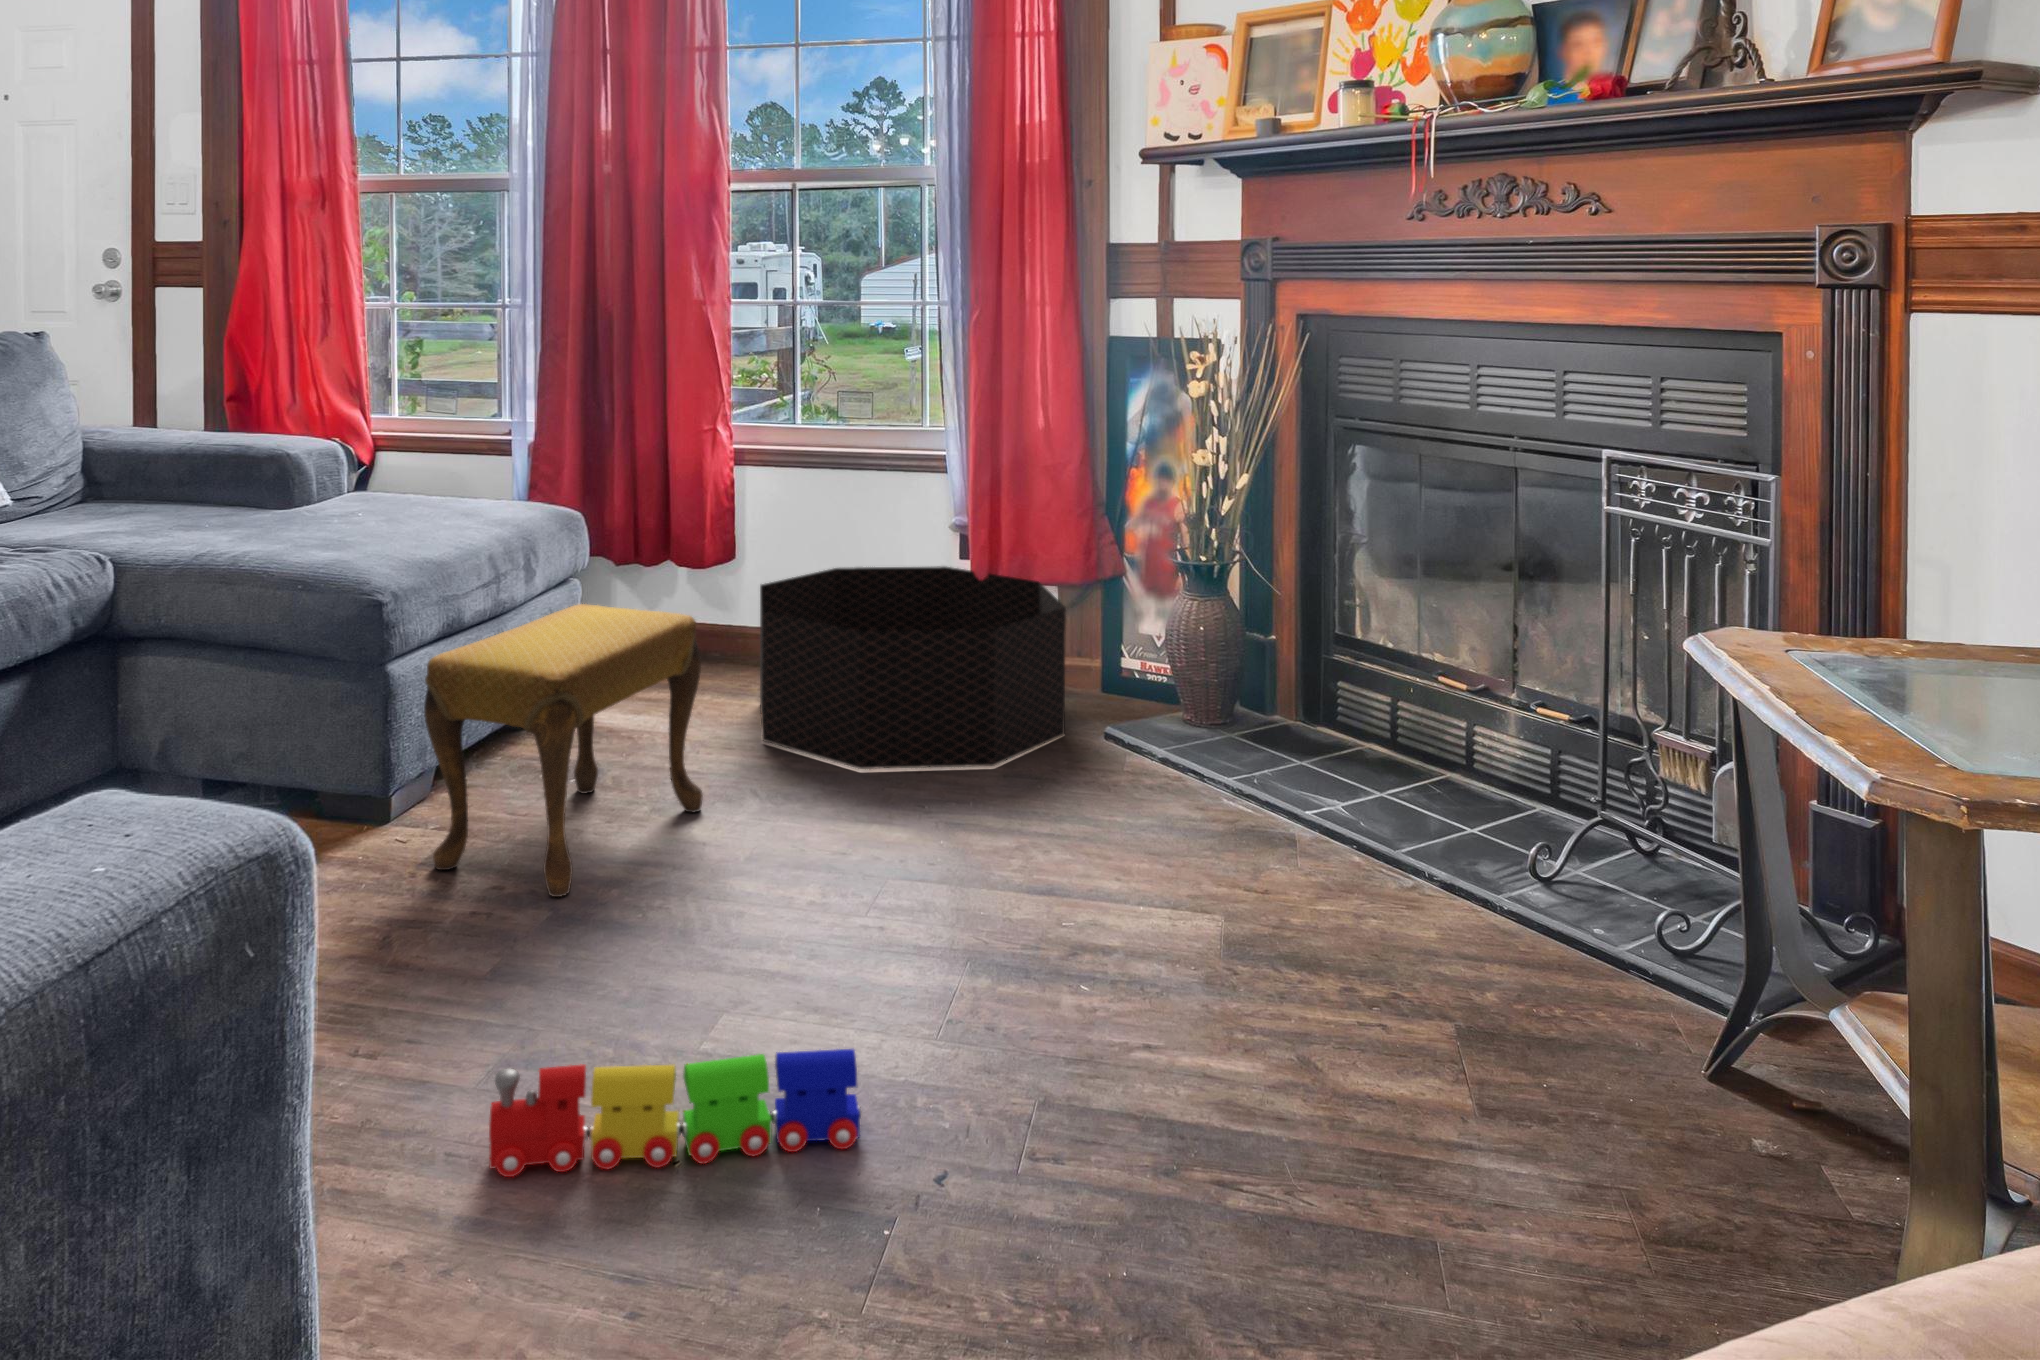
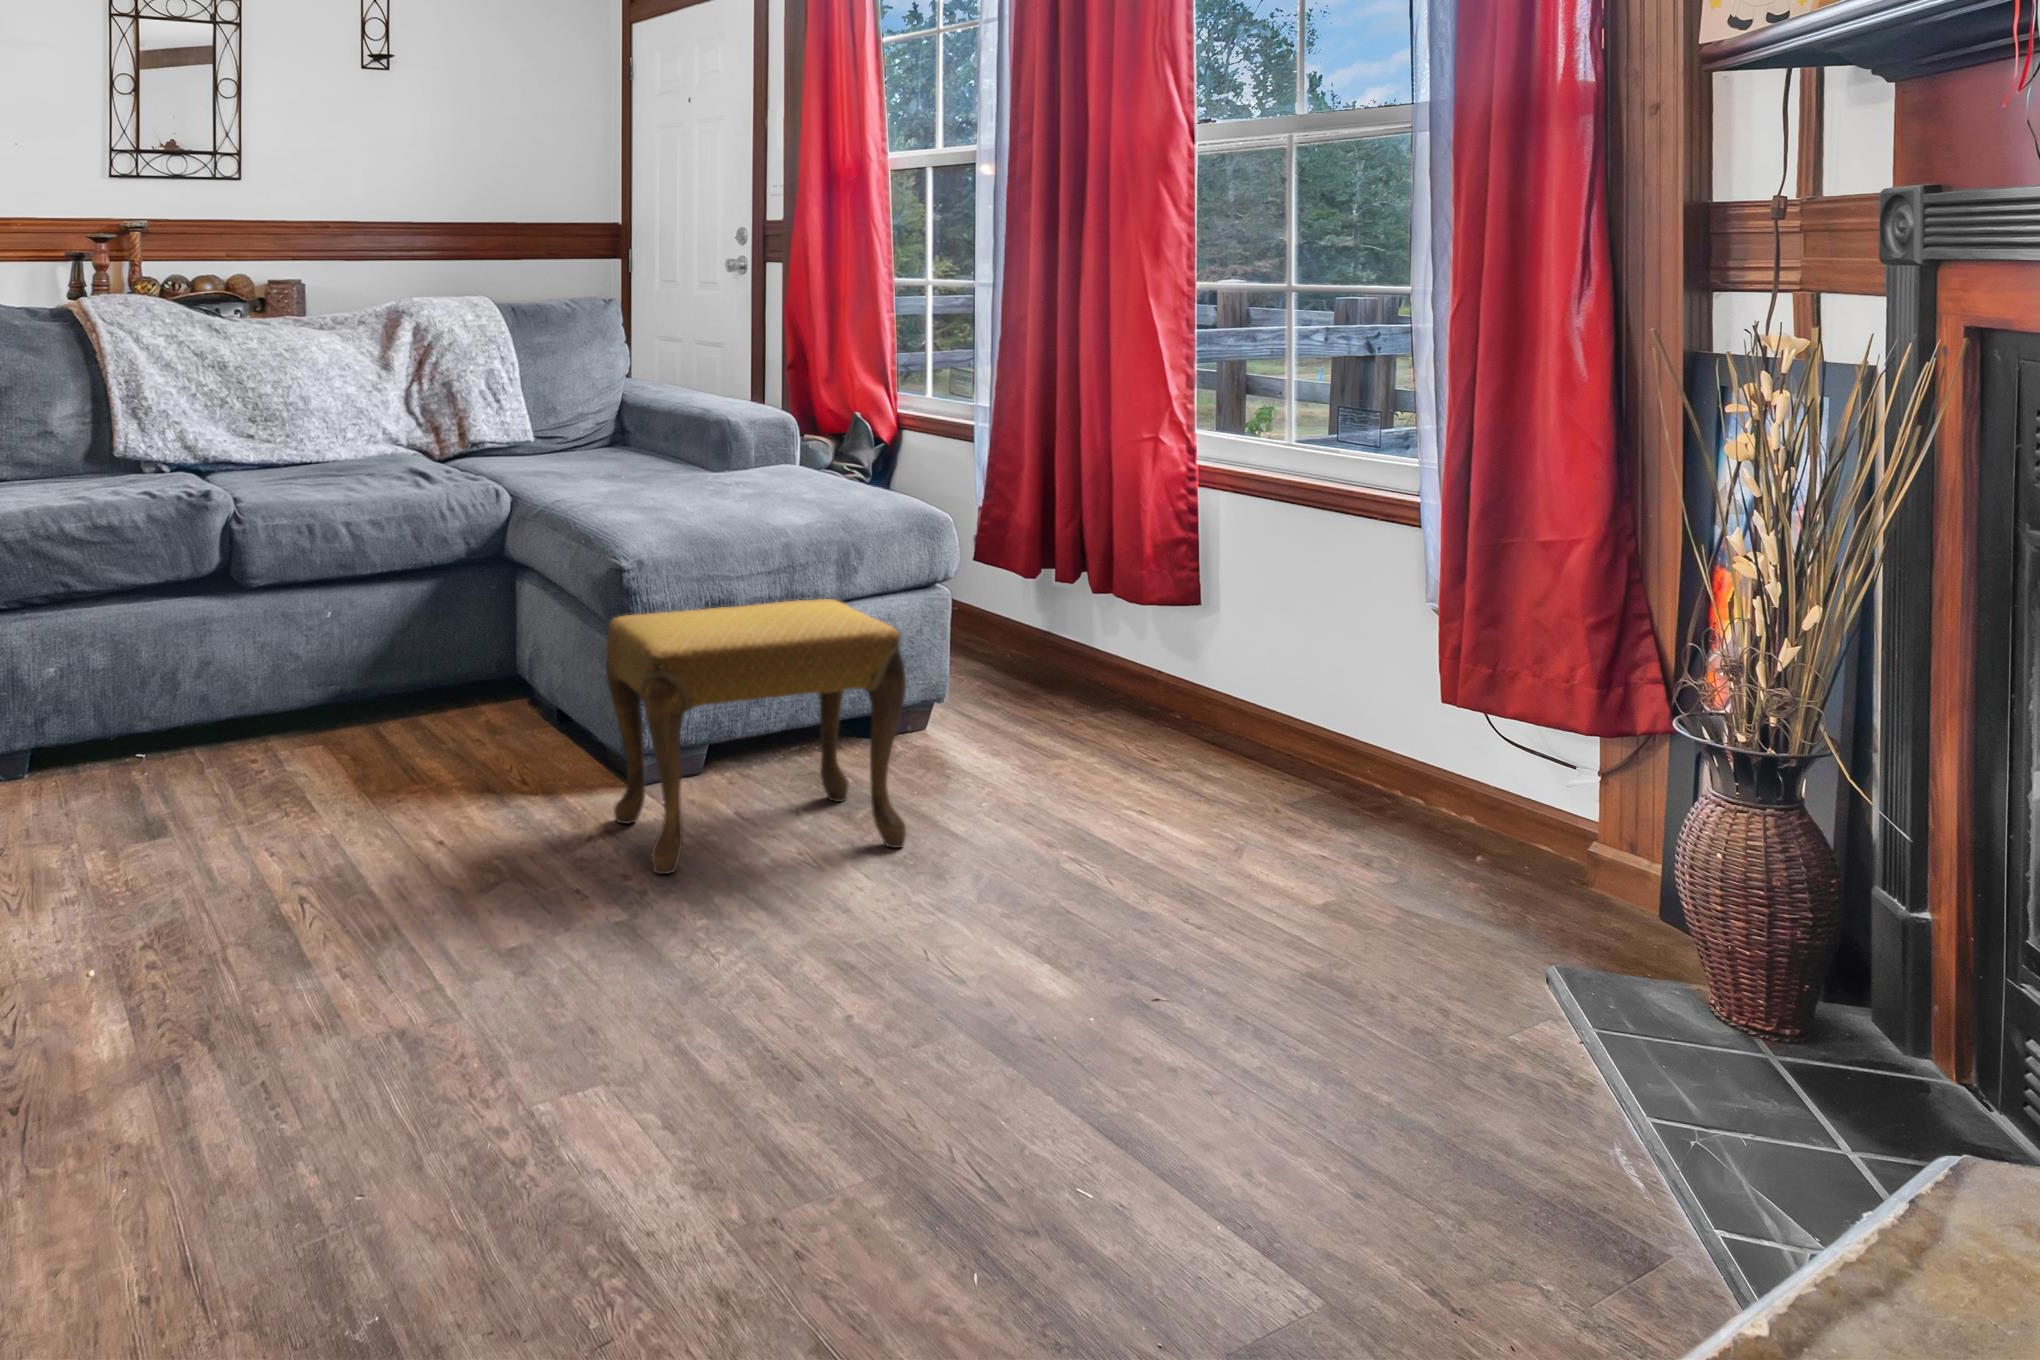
basket: present [760,566,1066,769] -> none [1081,625,1537,911]
toy train: present [489,1049,861,1177] -> none [286,950,549,1145]

